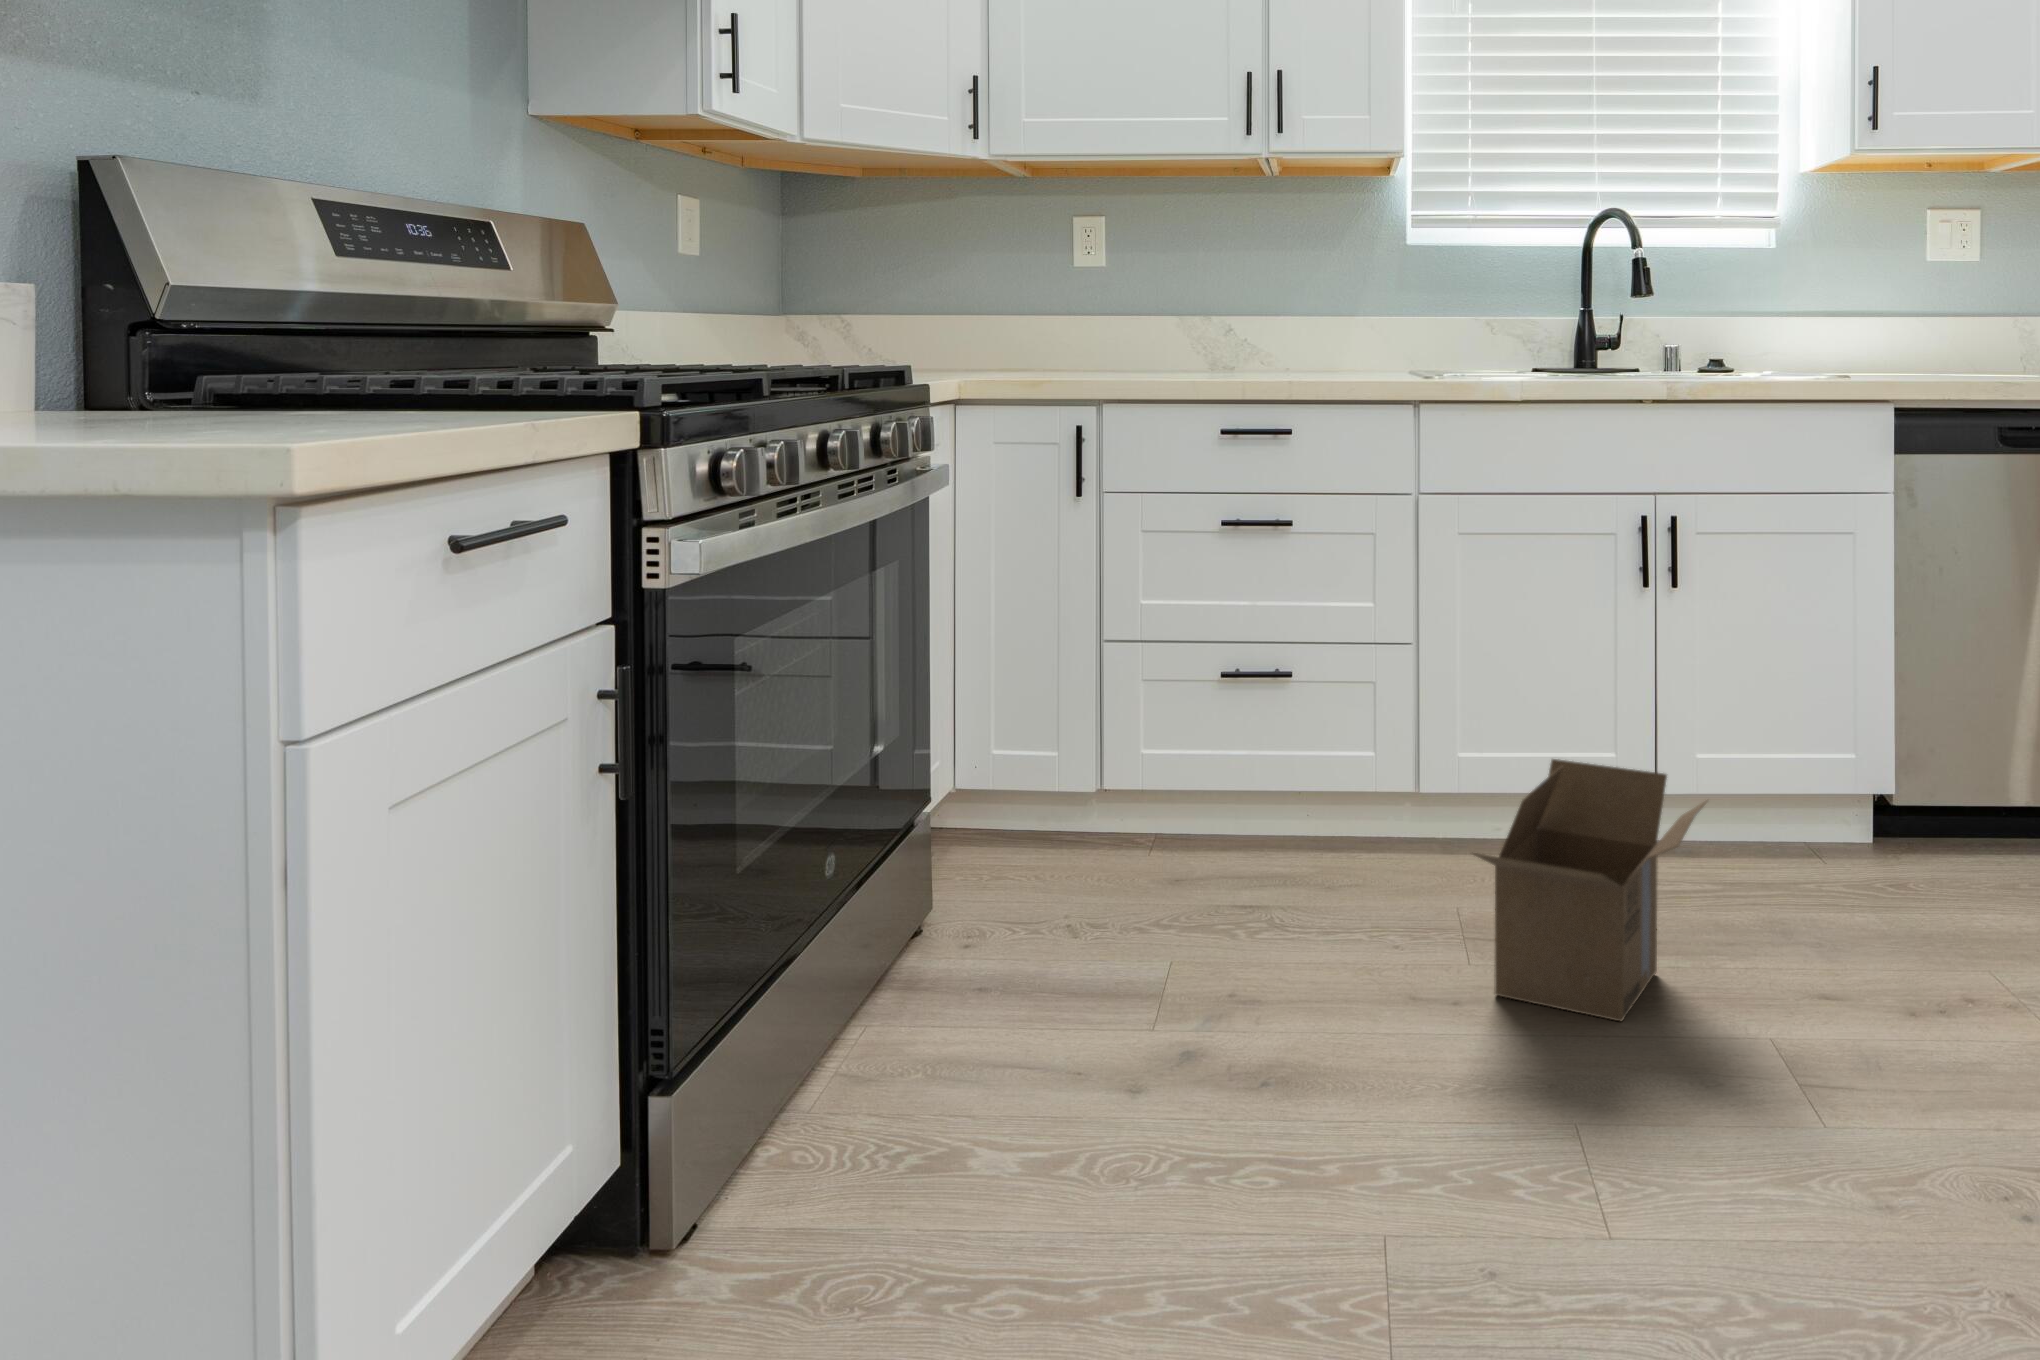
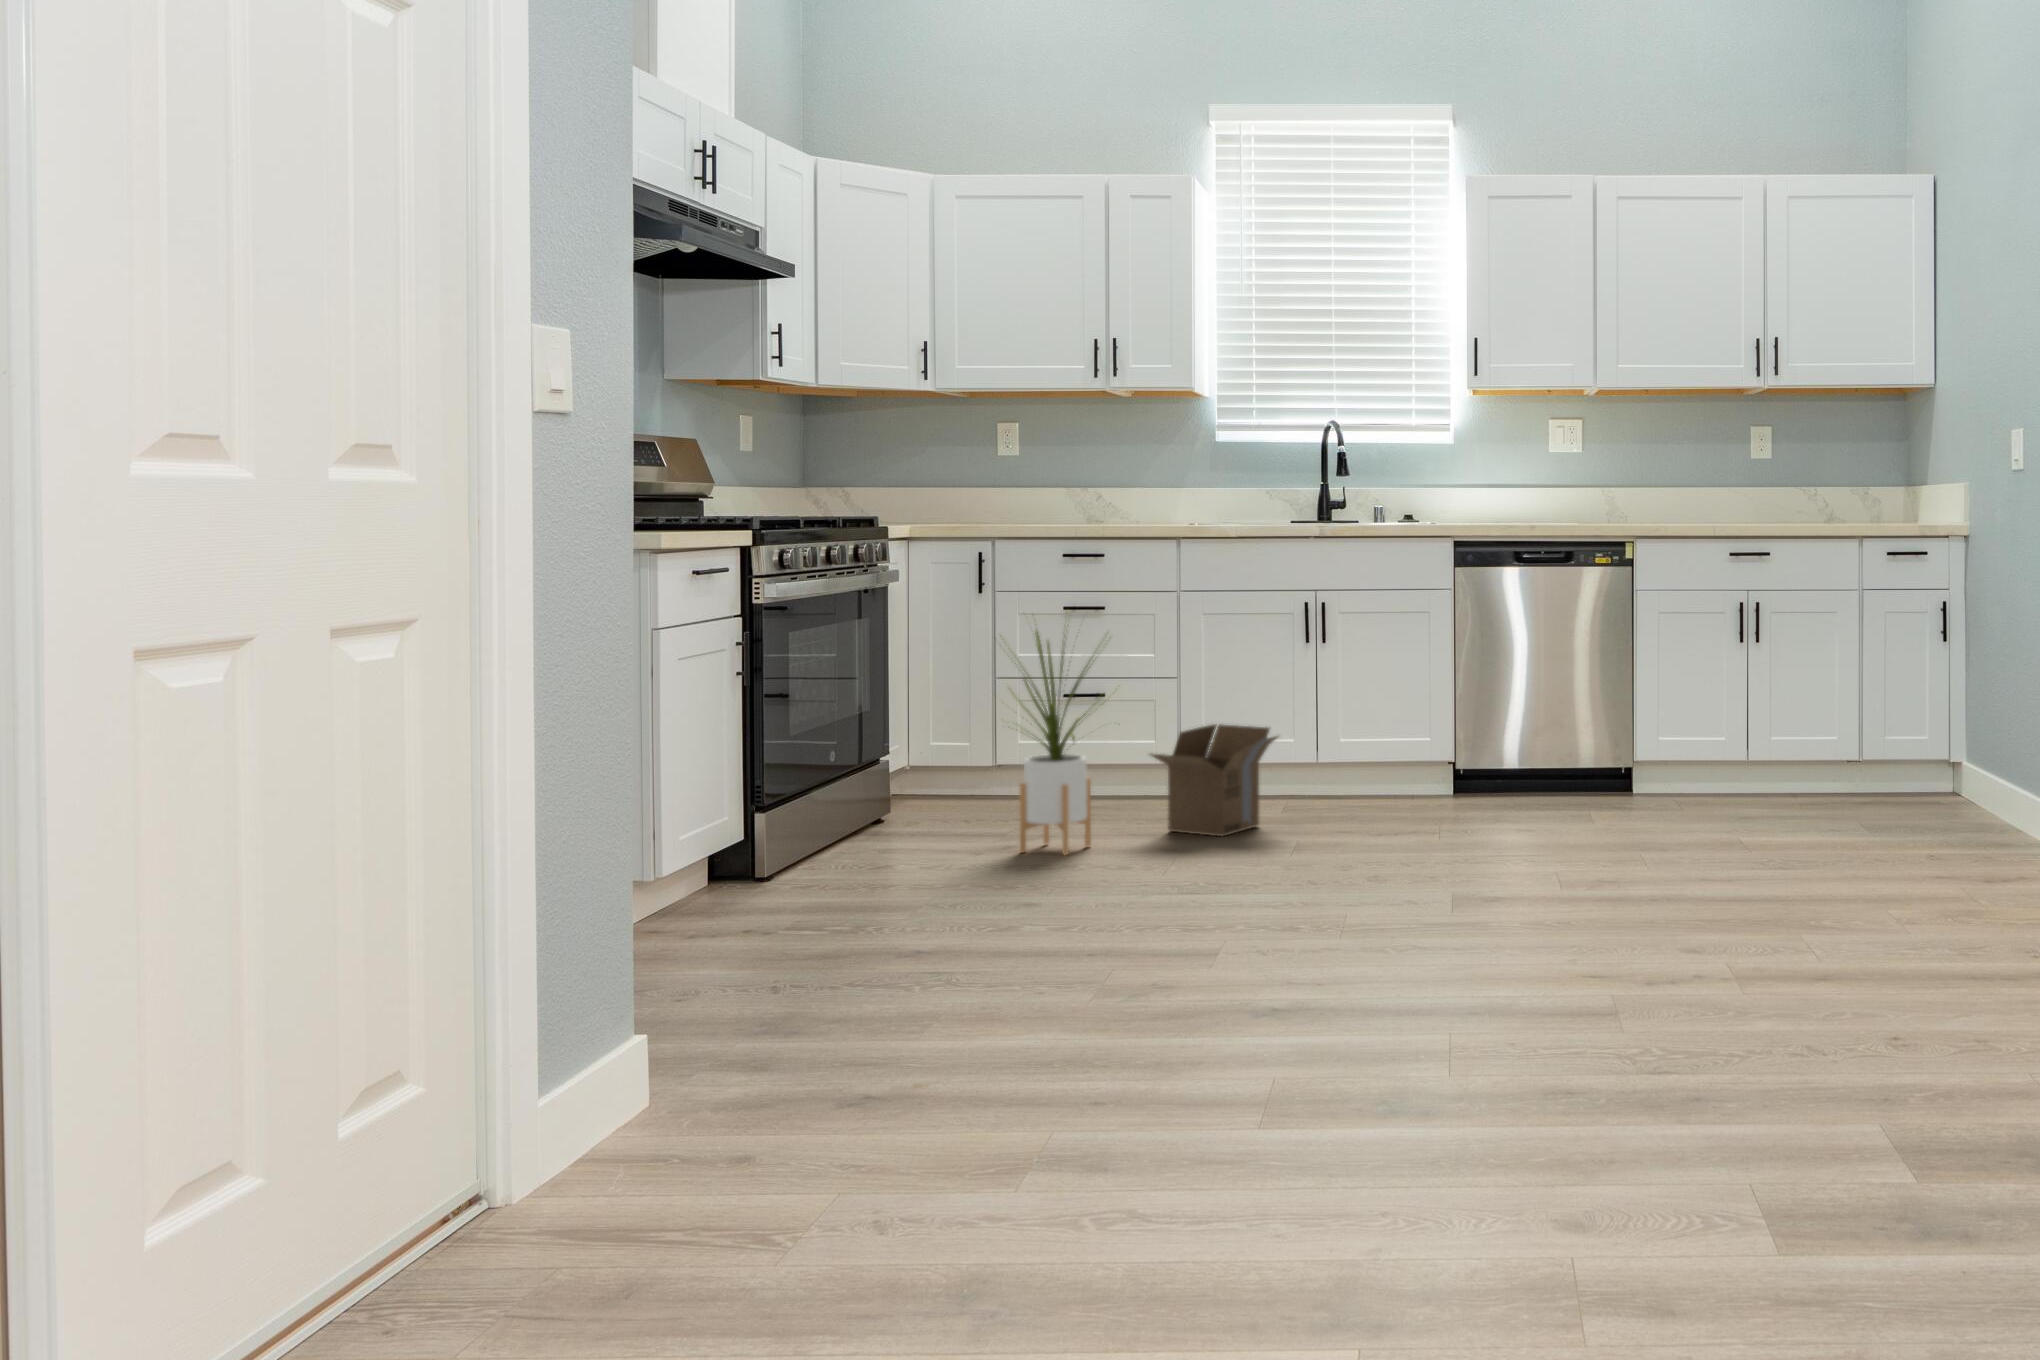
house plant: none [1178,563,1462,1127] -> present [1002,630,1111,855]

